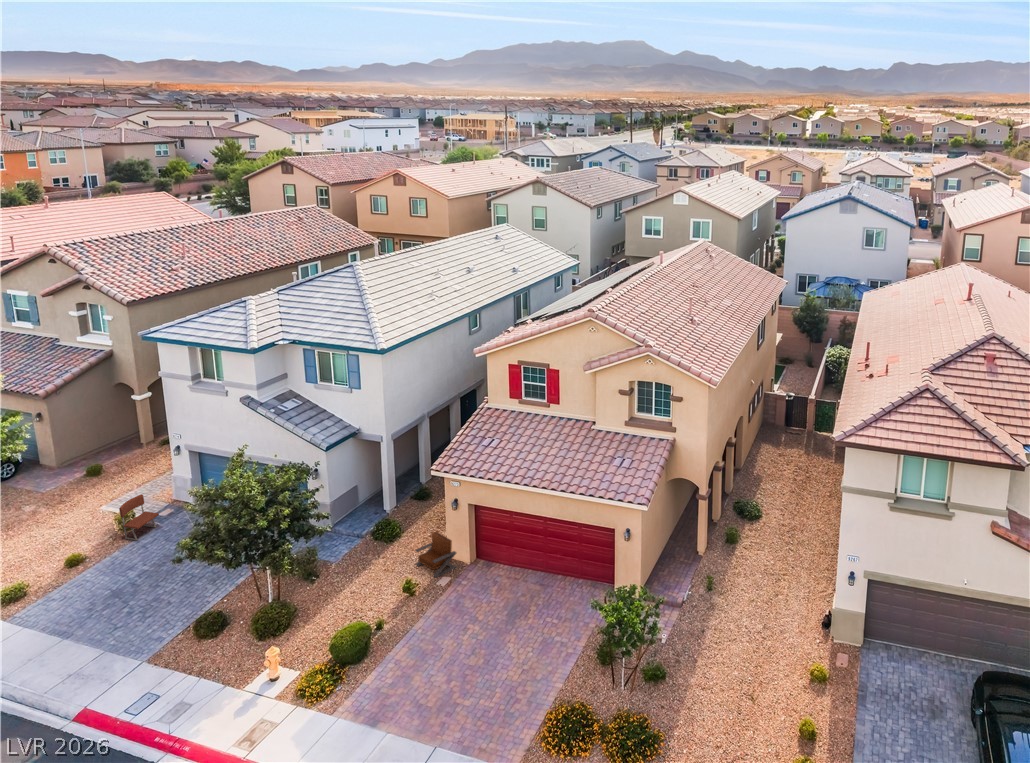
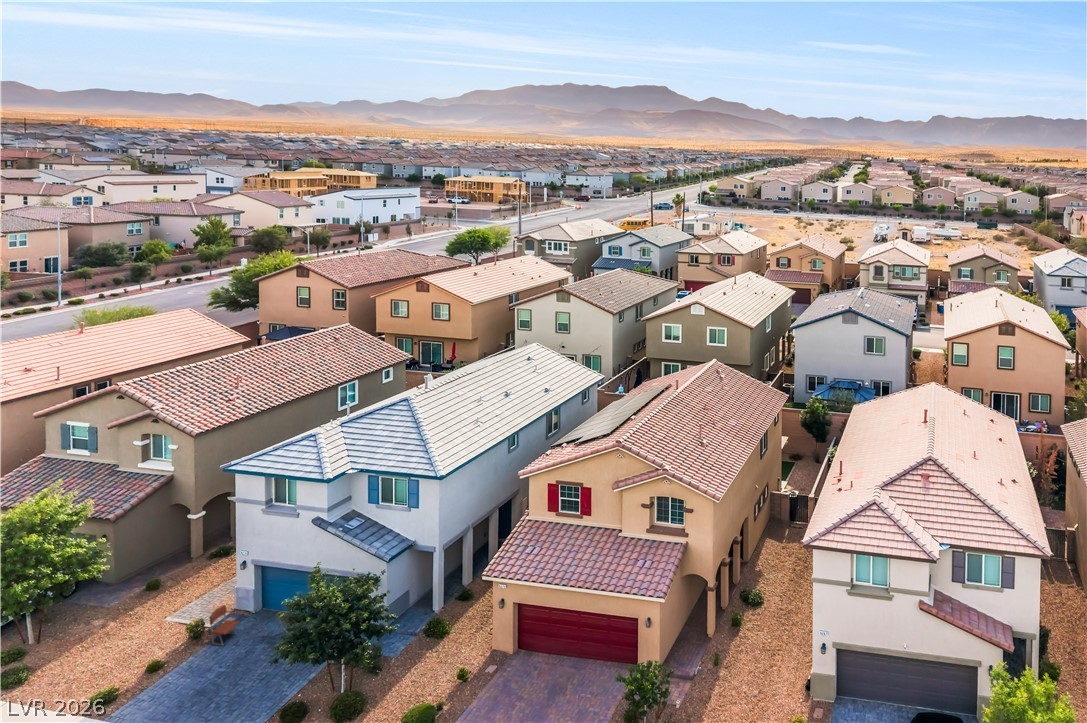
lounge chair: present [415,532,456,577] -> none [472,629,507,667]

